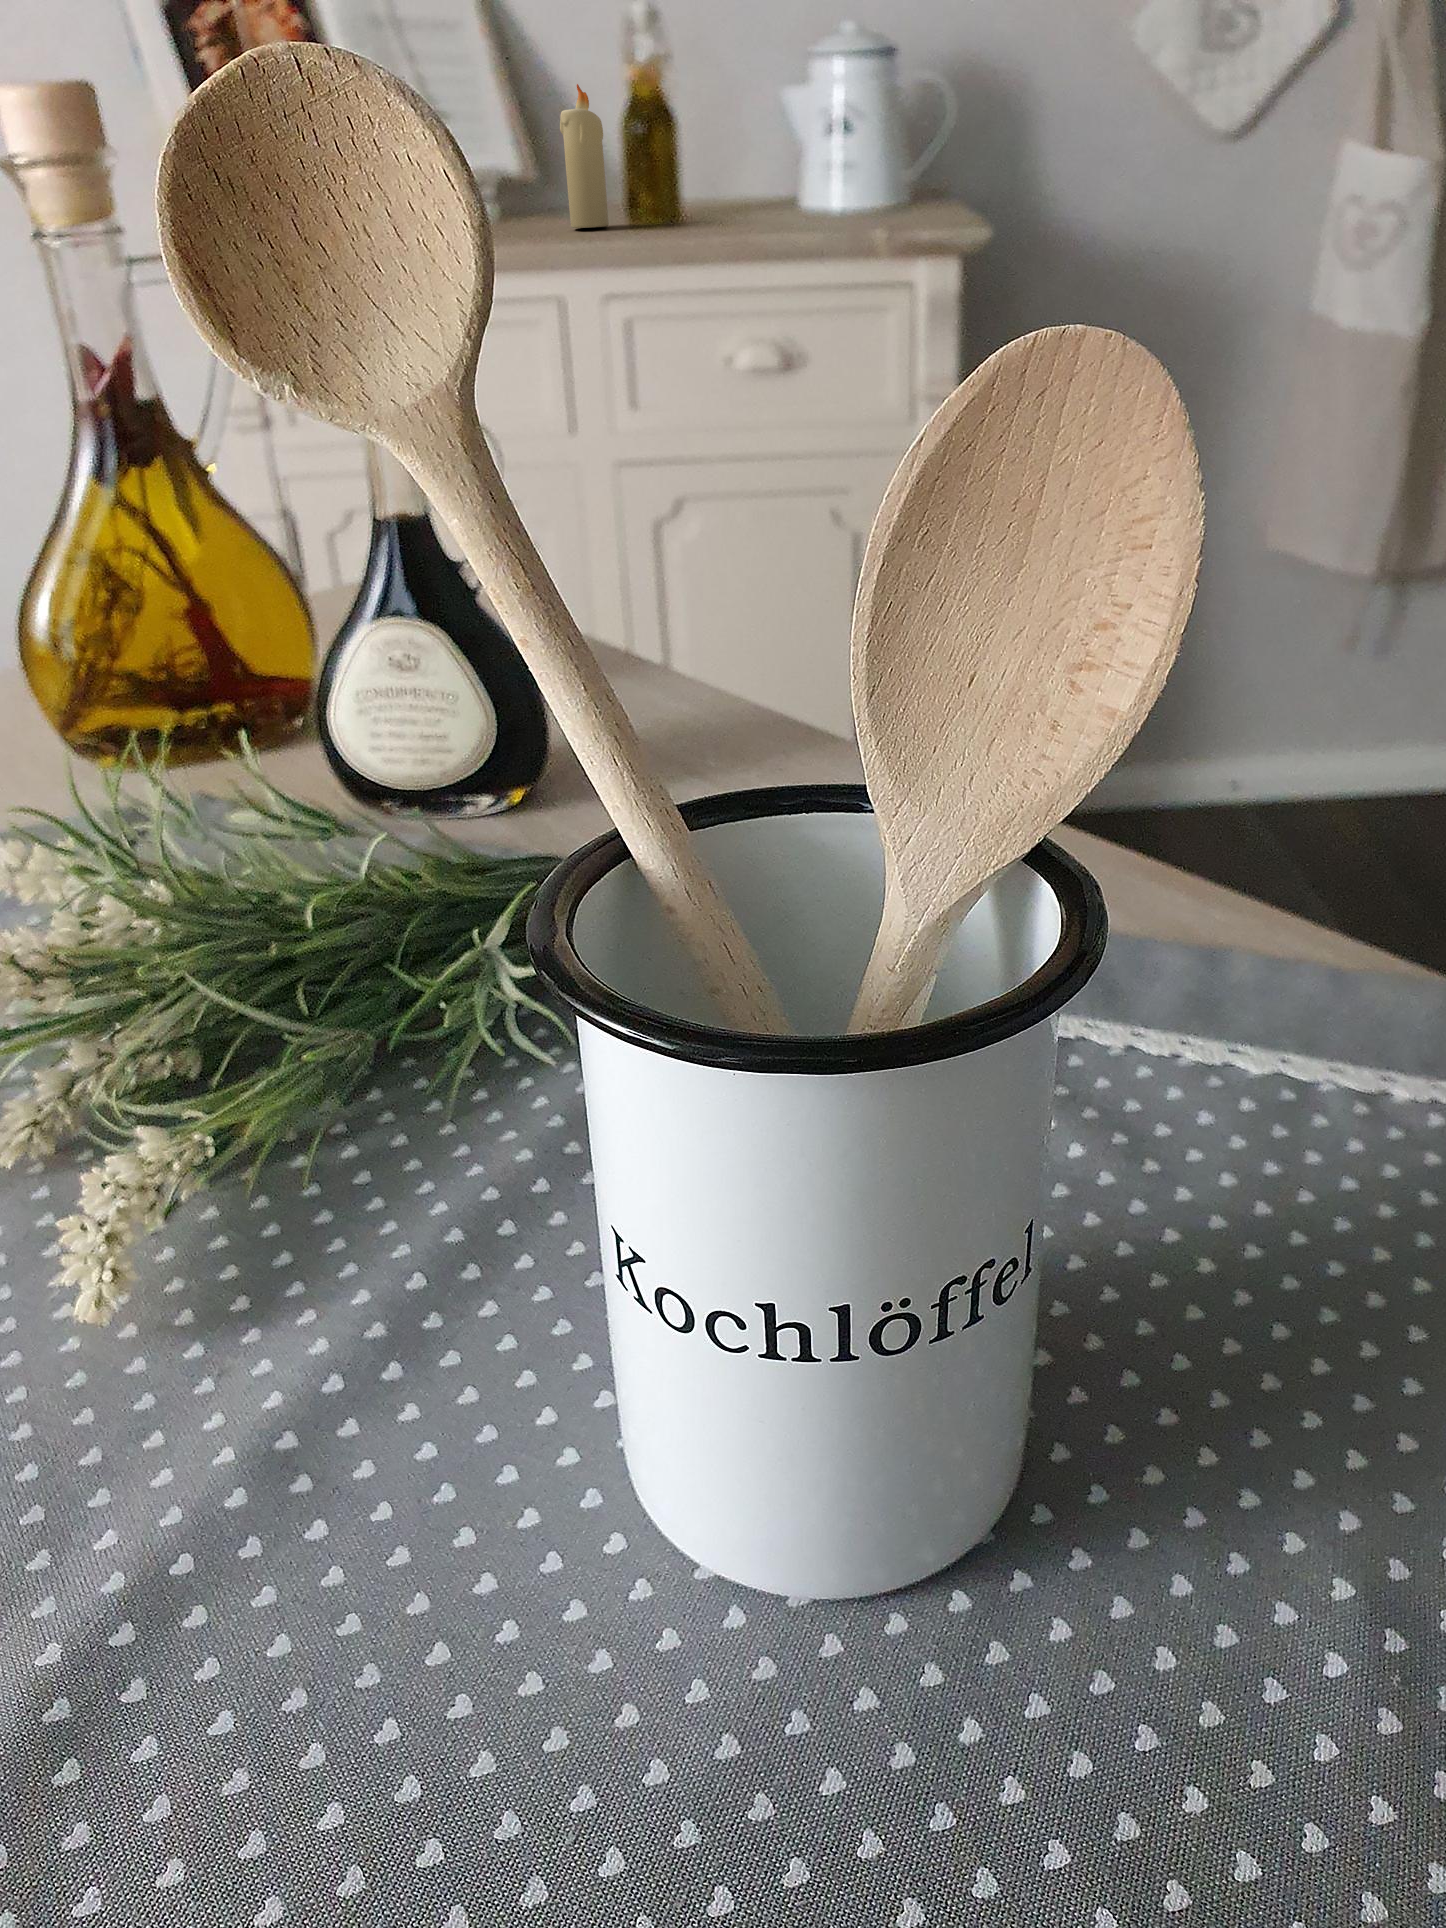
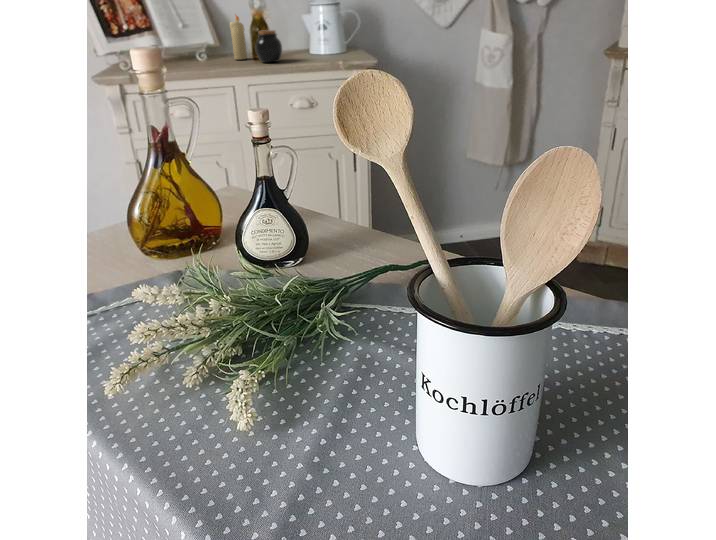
jar: none [627,133,708,234] -> present [255,30,282,62]

